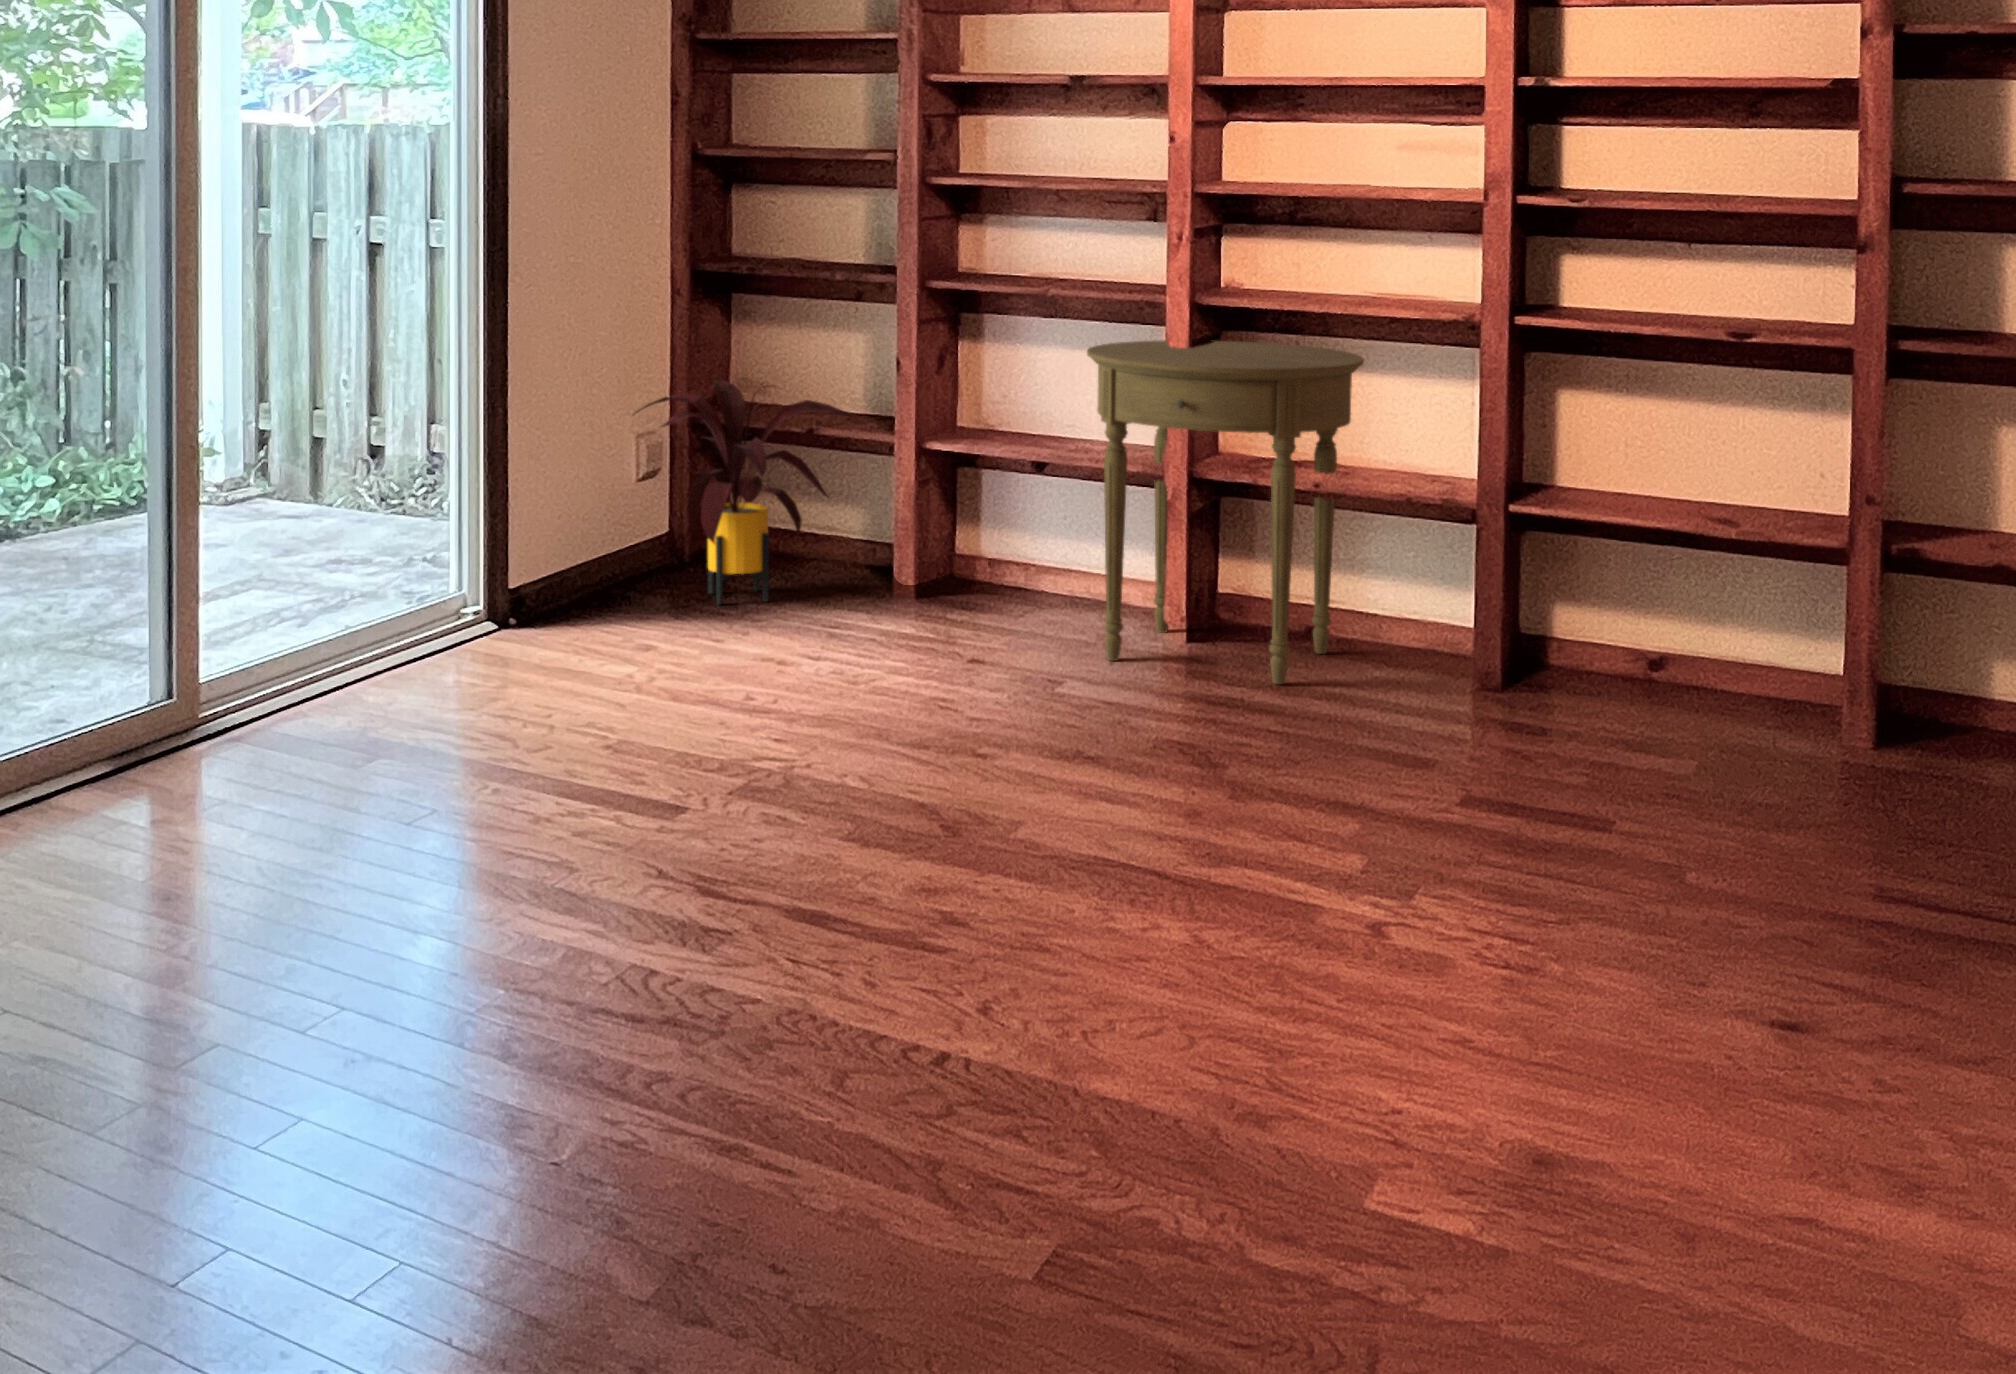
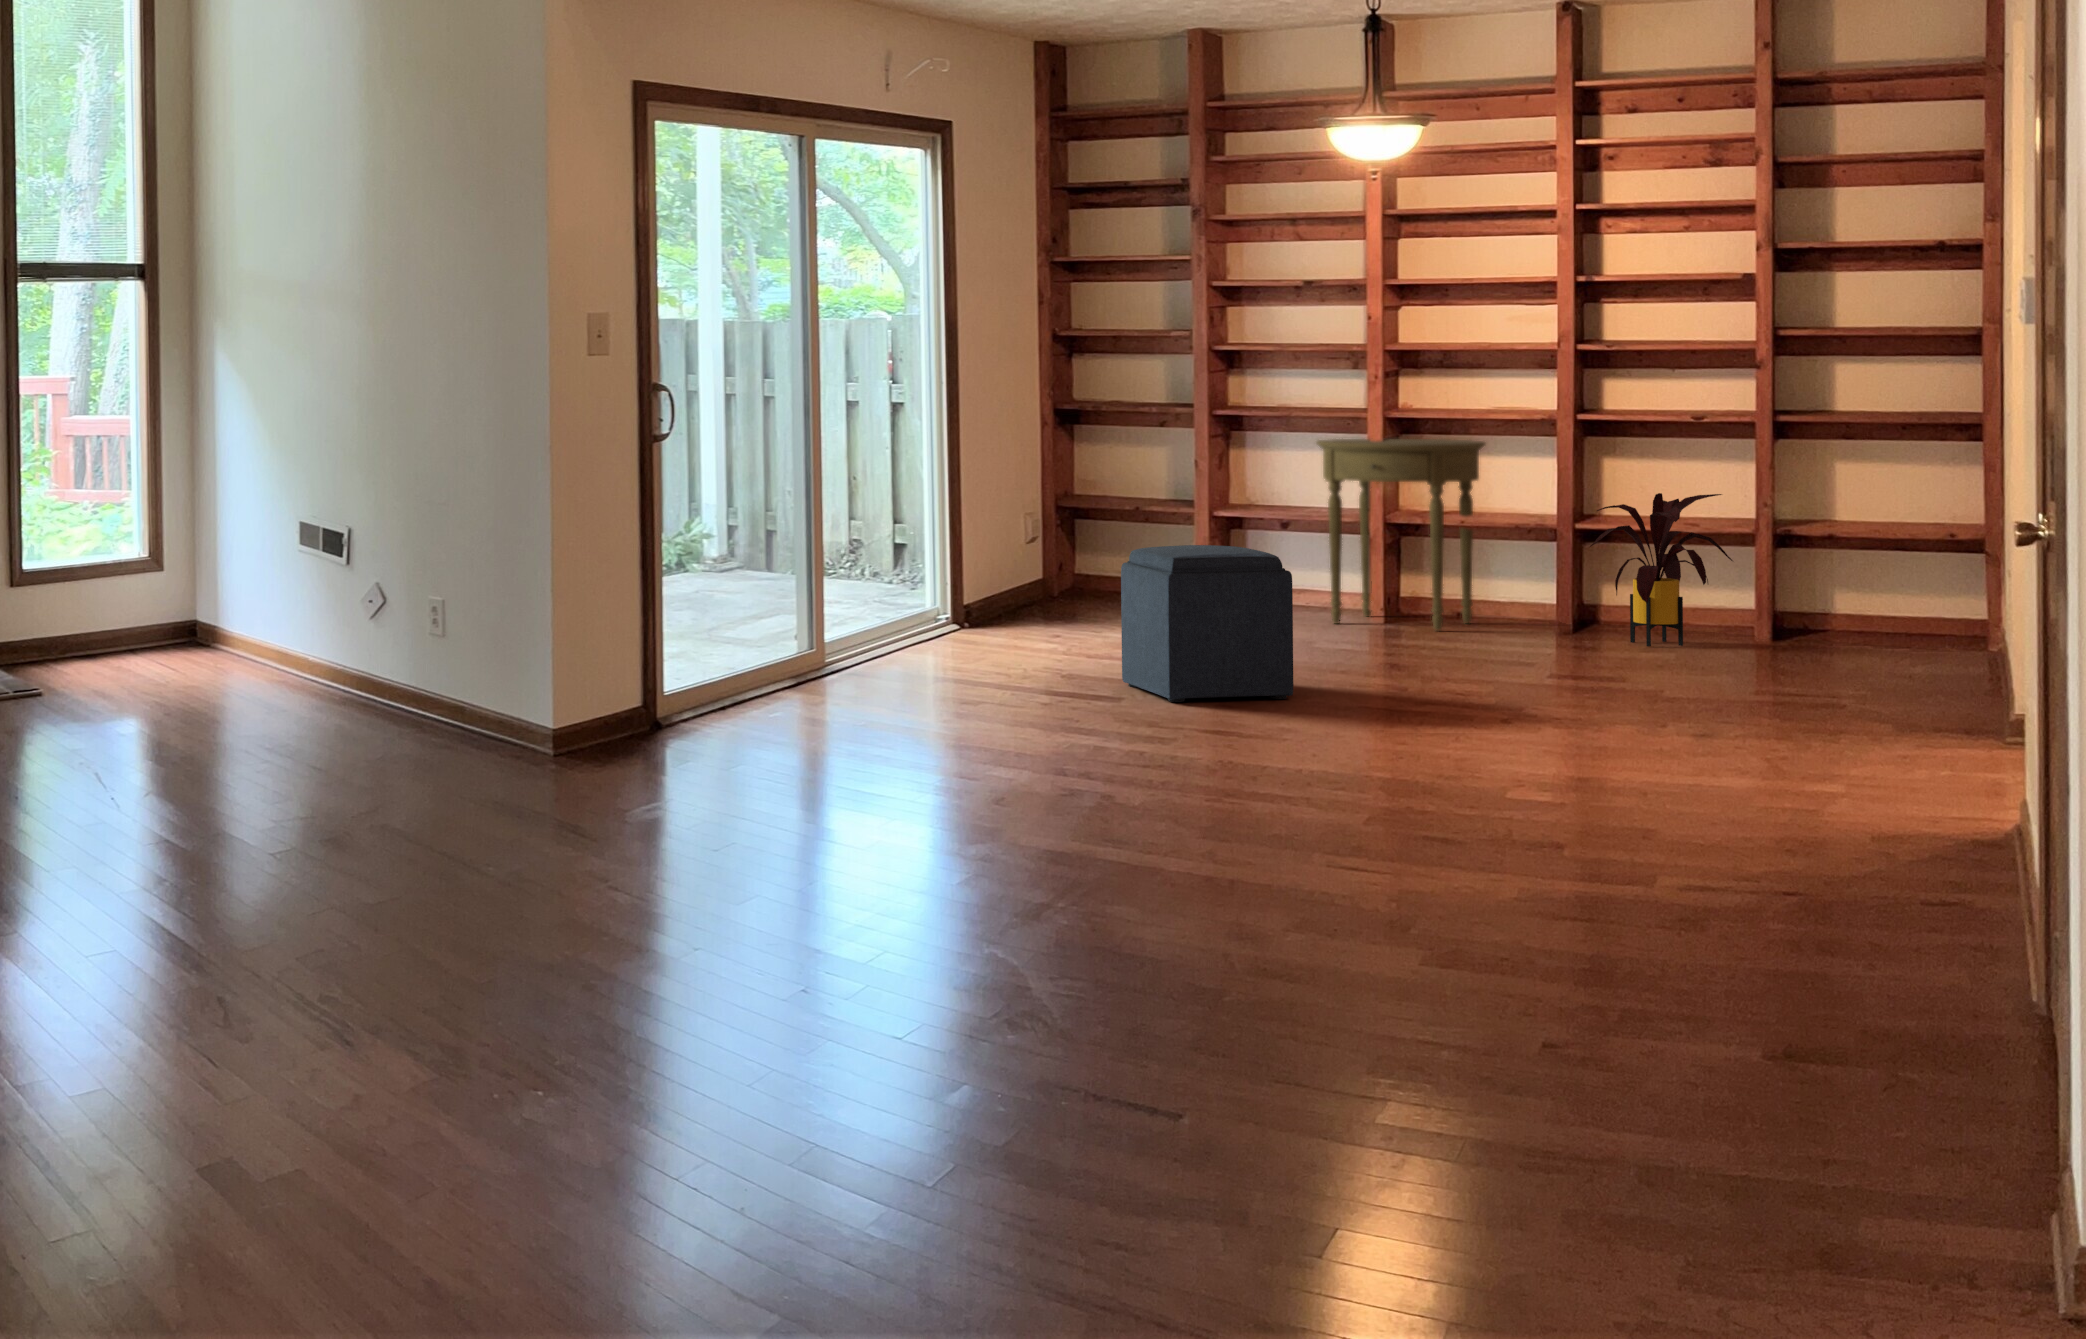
house plant: present [632,379,855,605] -> present [1590,493,1733,646]
ottoman: none [625,677,1002,1131] -> present [1121,545,1293,702]

